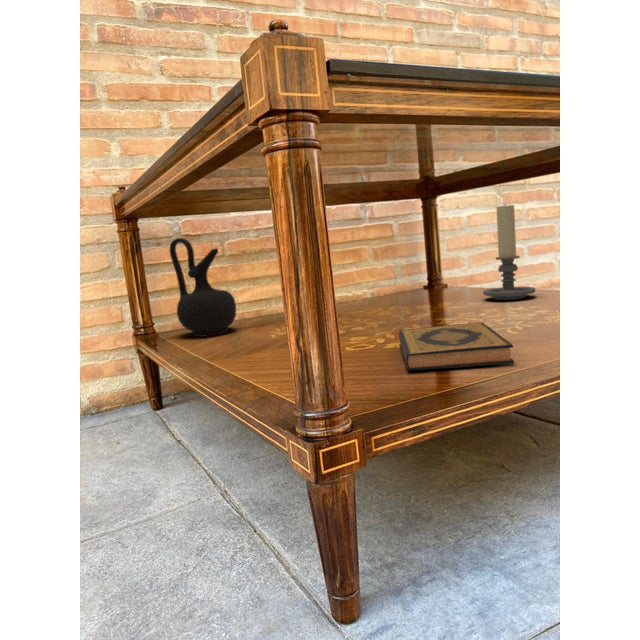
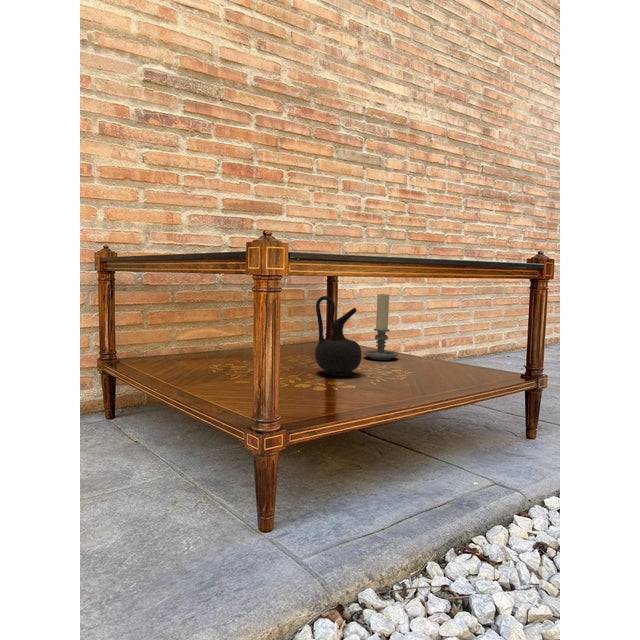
ceramic jug: present [170,238,236,337] -> present [315,296,362,376]
hardback book: present [399,322,514,370] -> none [304,376,371,403]

